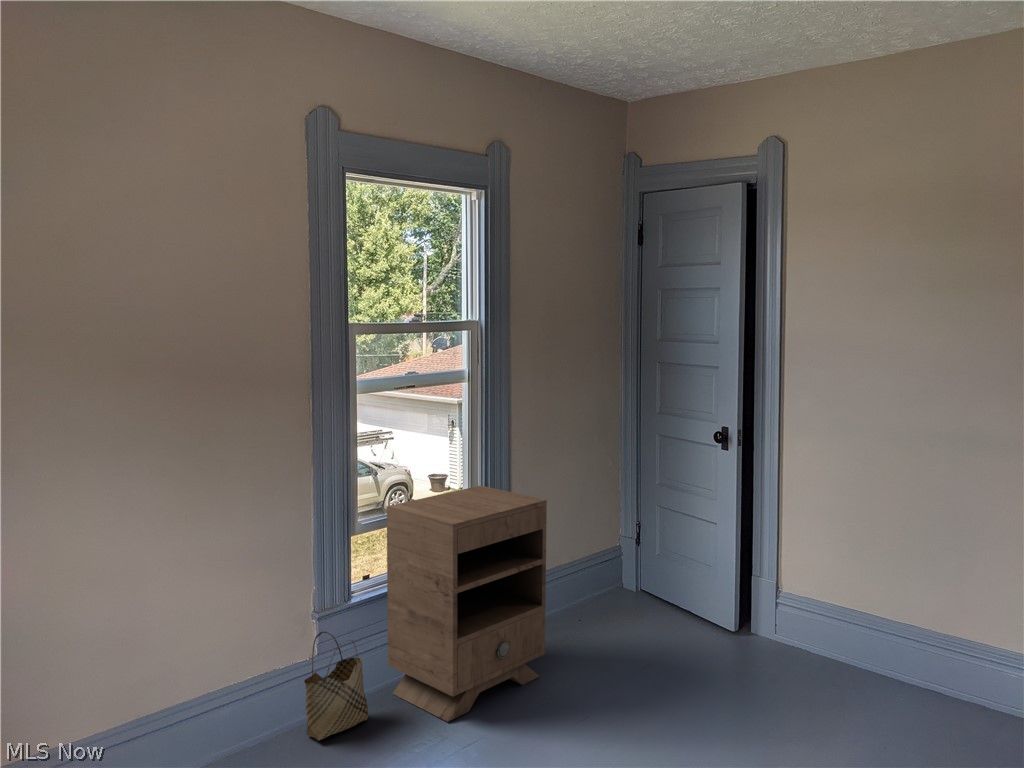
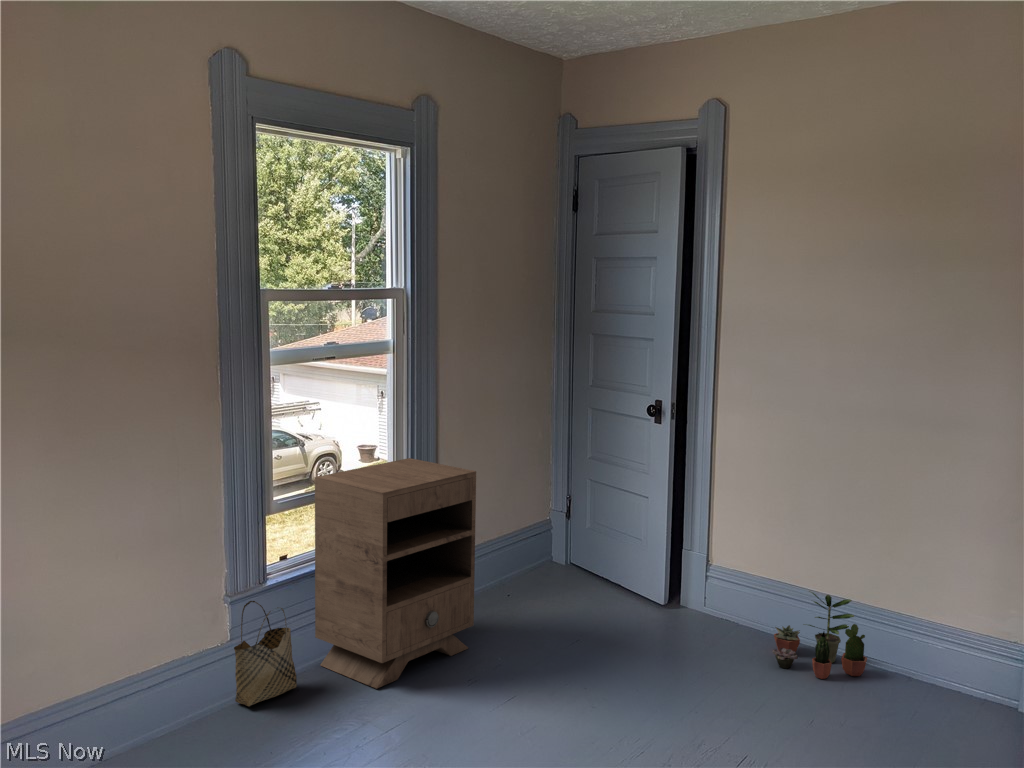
potted plant: none [852,624,955,719] -> present [773,592,867,679]

